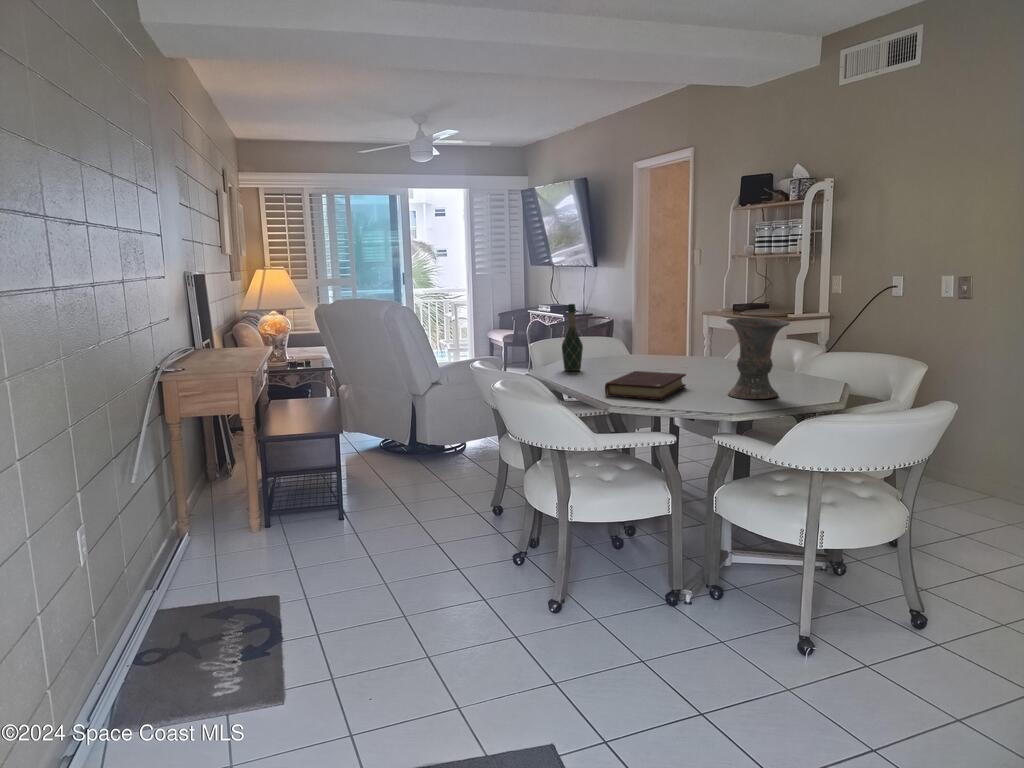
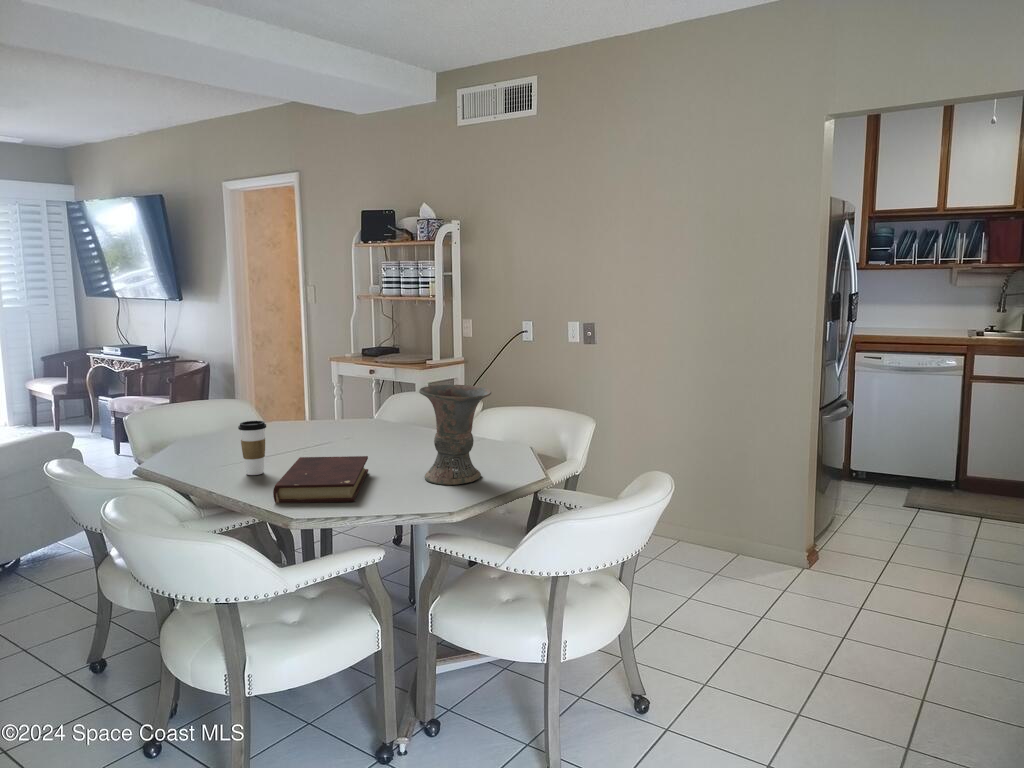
wine bottle: present [562,304,583,371] -> none [185,369,216,459]
coffee cup: none [592,341,612,381] -> present [238,421,266,475]

